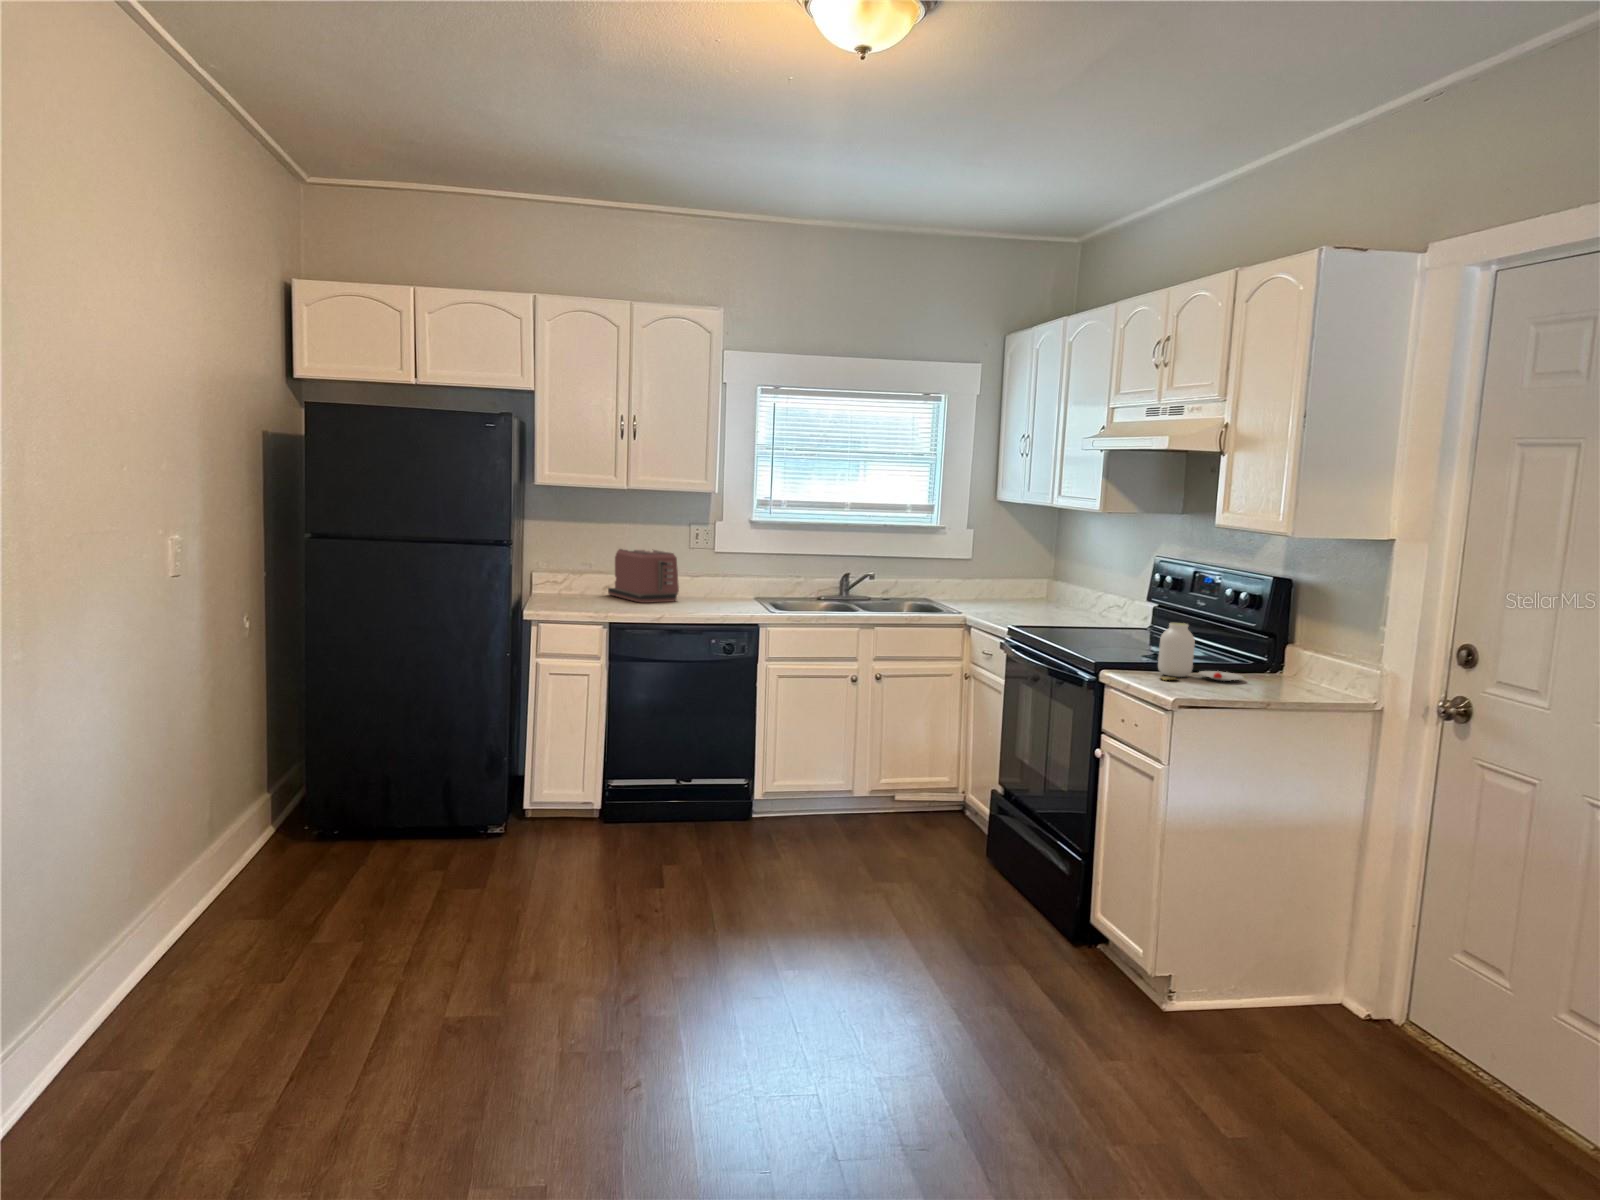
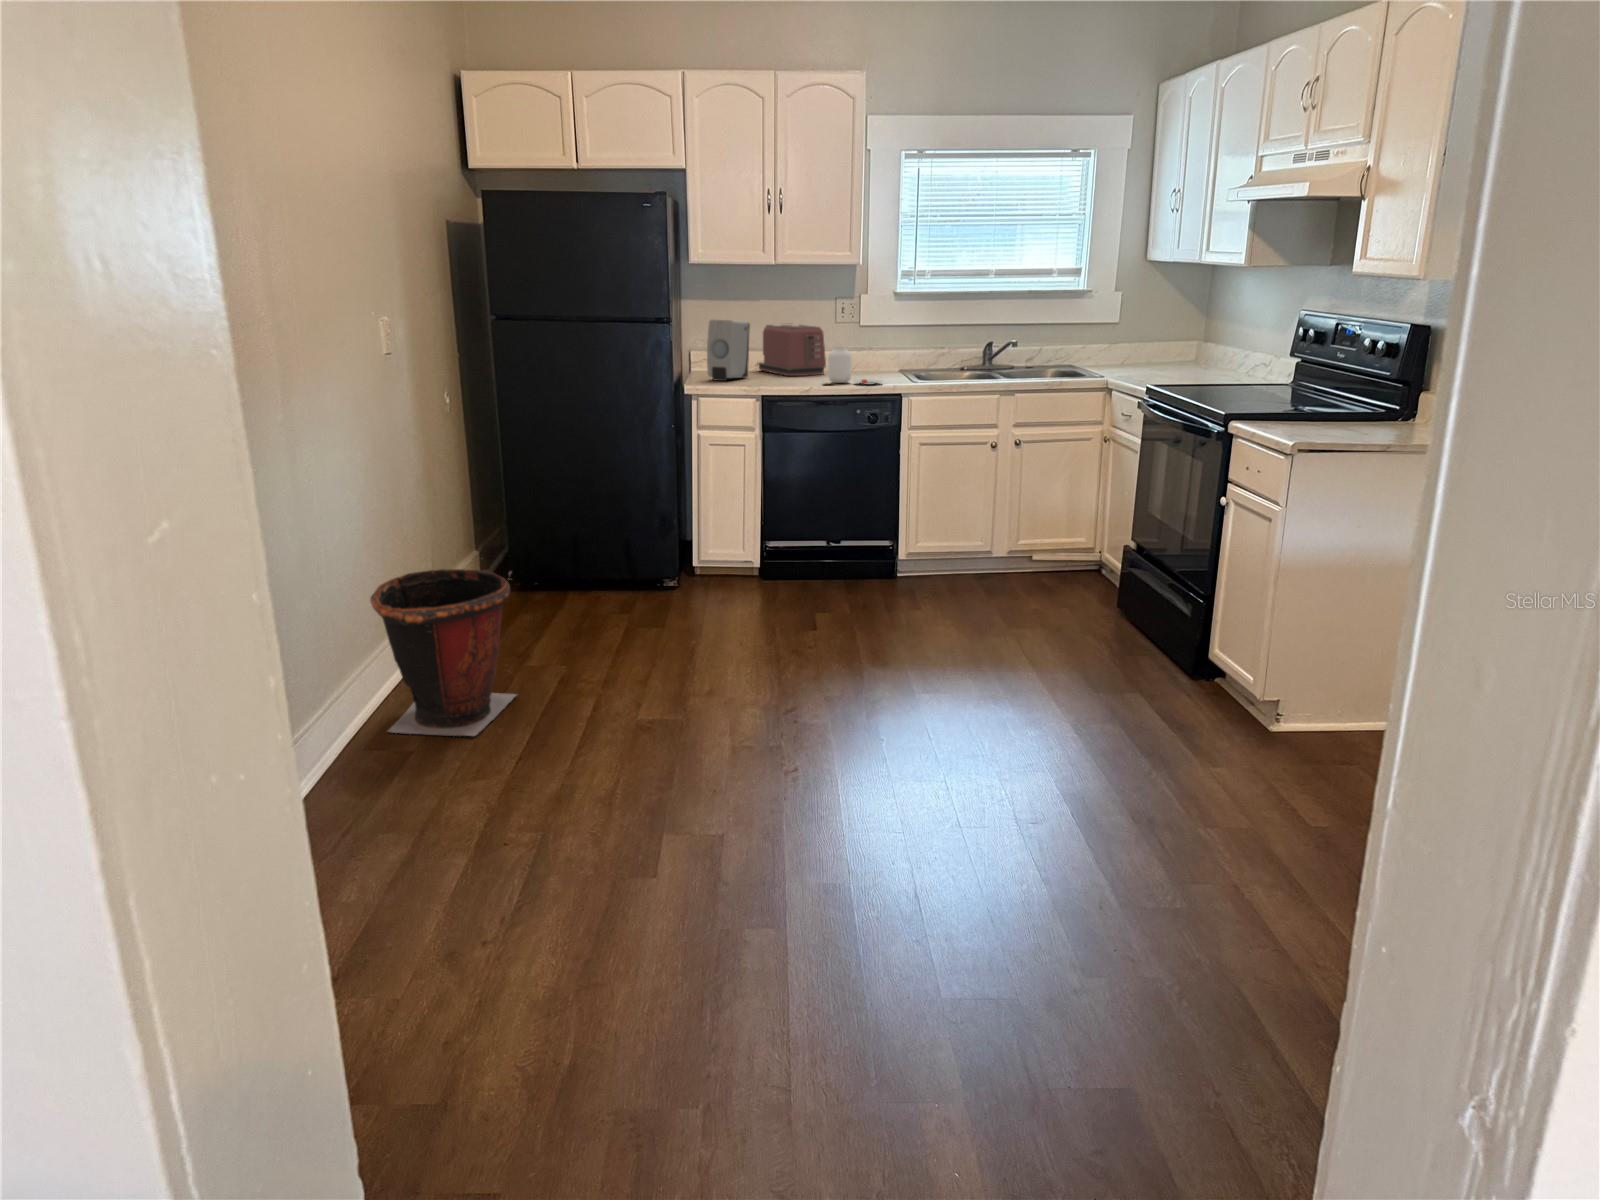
soap dispenser: none [551,543,599,607] -> present [707,320,750,381]
jar: present [1158,623,1244,681] -> present [828,345,882,384]
waste bin: none [89,820,286,1058] -> present [370,569,516,736]

